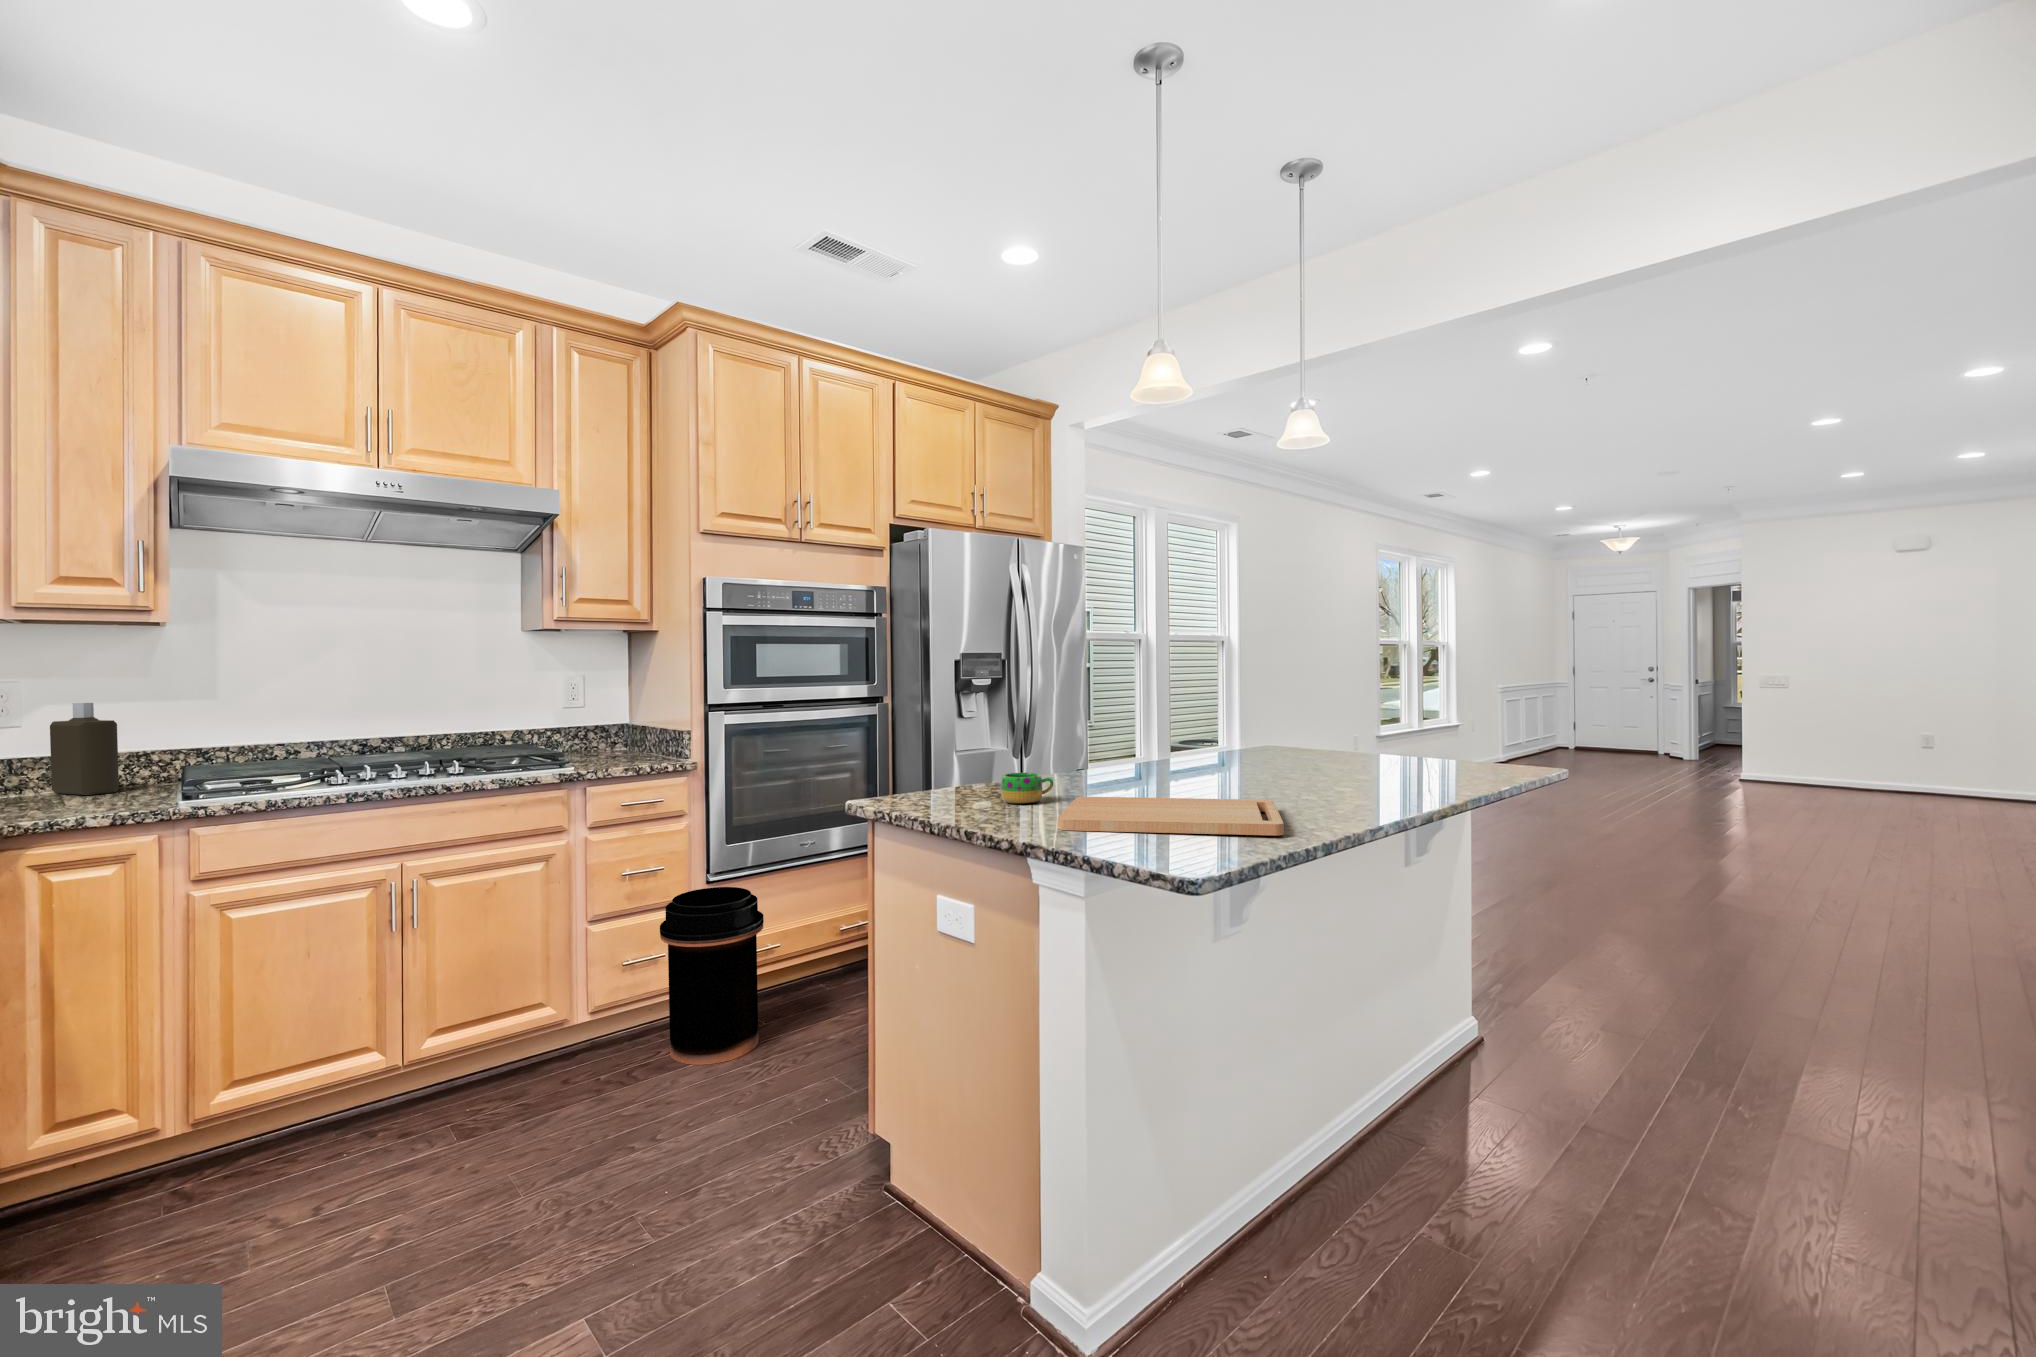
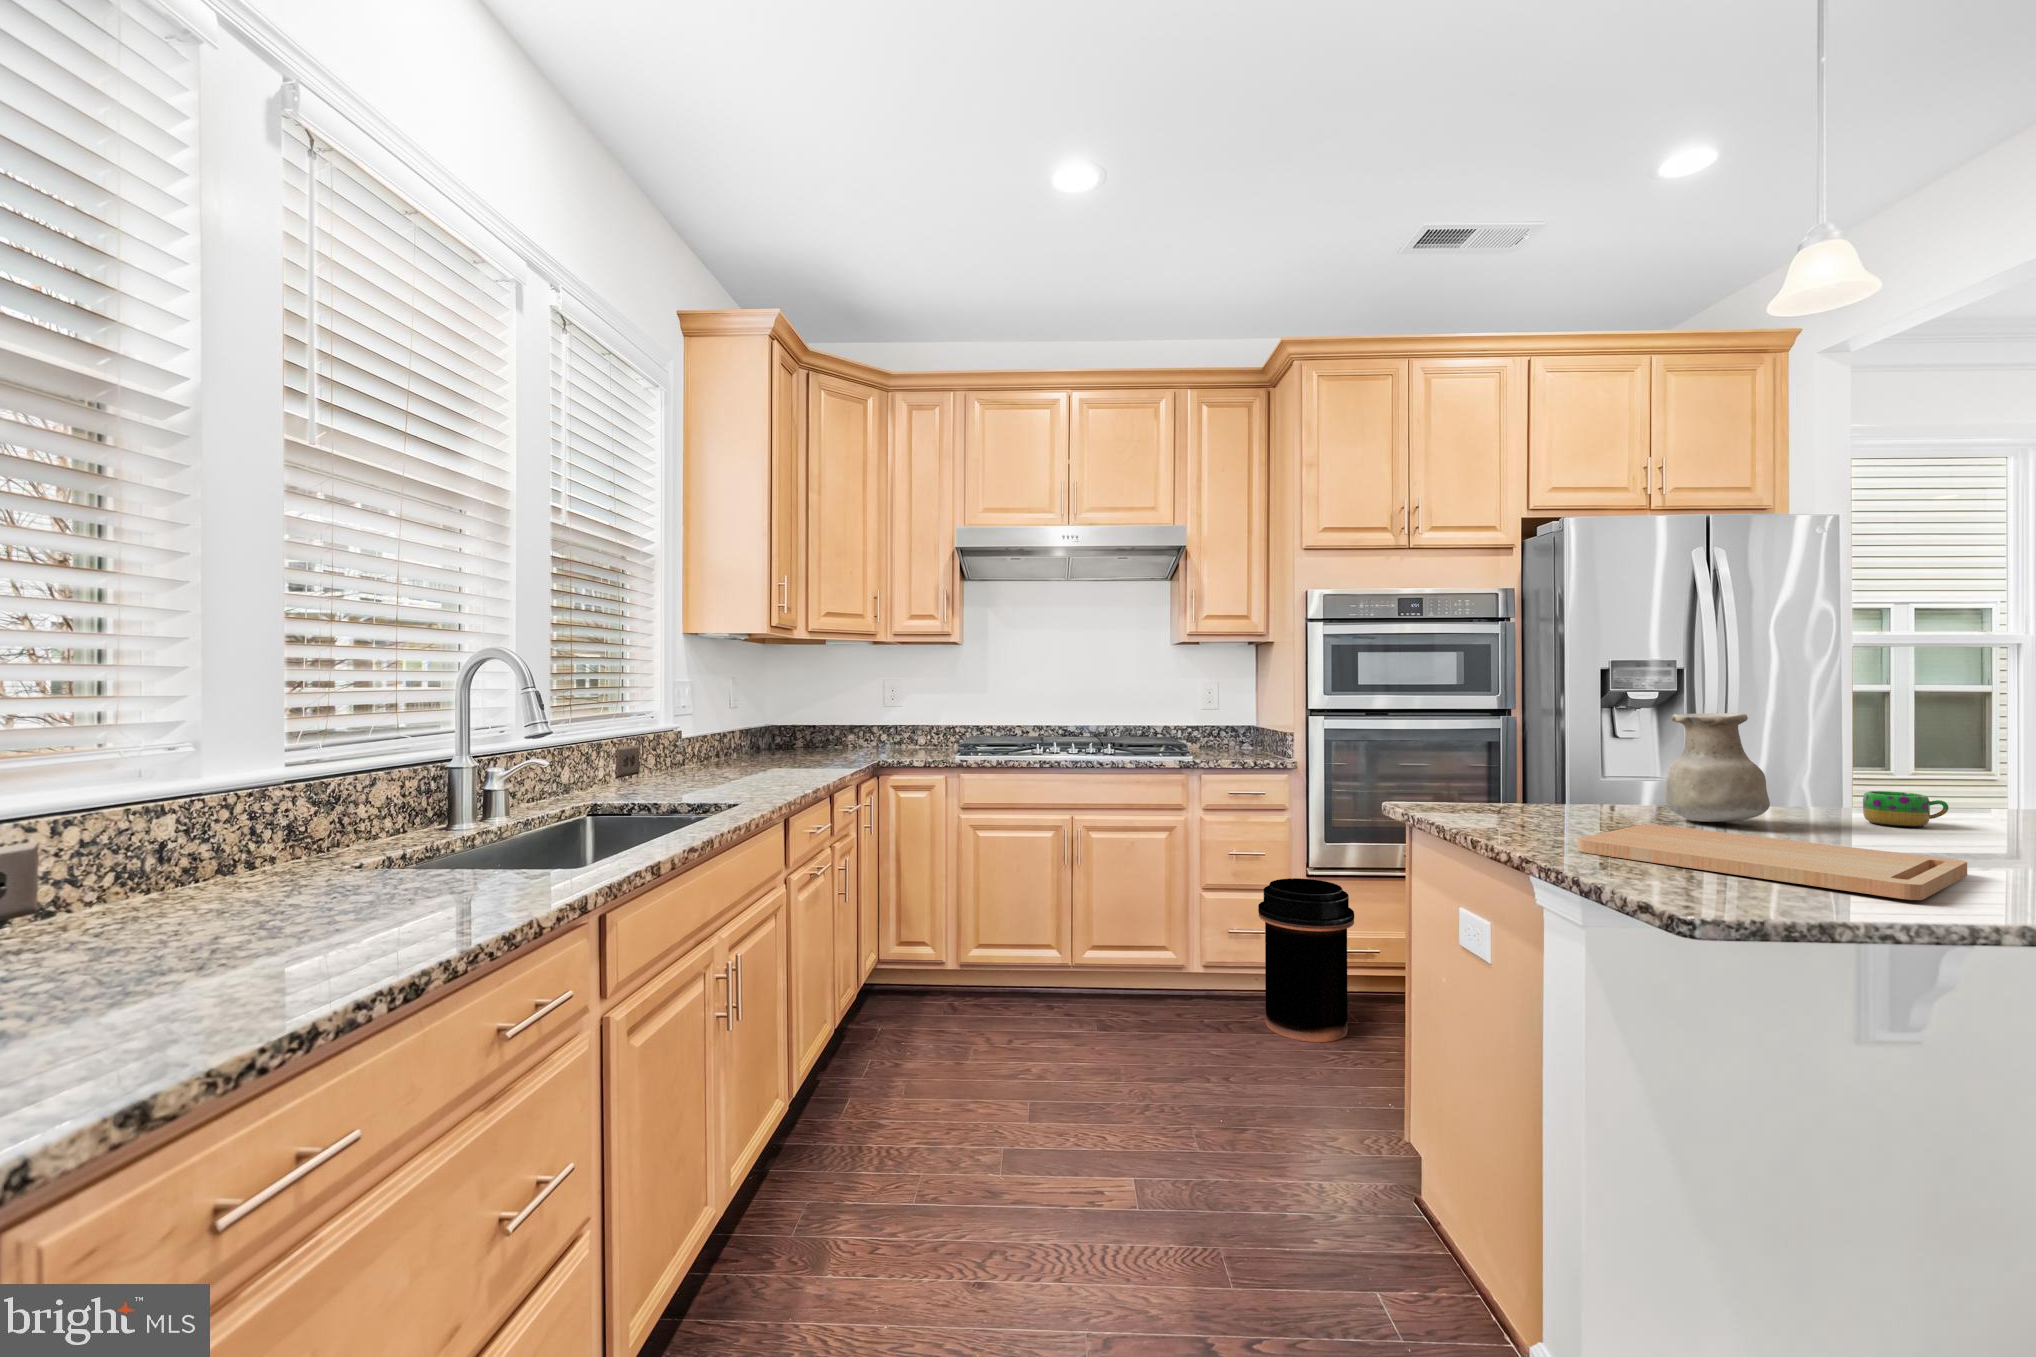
vase: none [1072,699,1138,789] -> present [1666,713,1770,822]
bottle: present [50,703,119,795] -> none [907,692,935,750]
mug: present [1001,773,1053,804] -> present [1863,791,1949,827]

